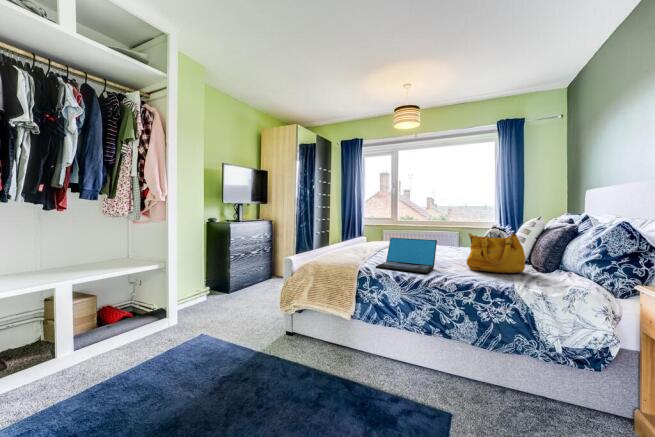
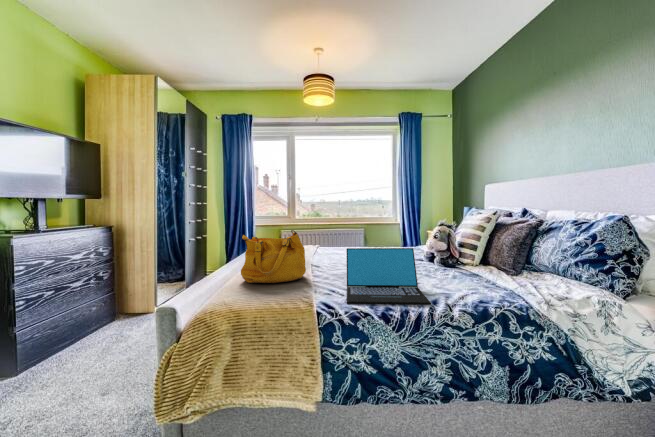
handbag: present [467,232,525,273] -> present [241,230,306,283]

